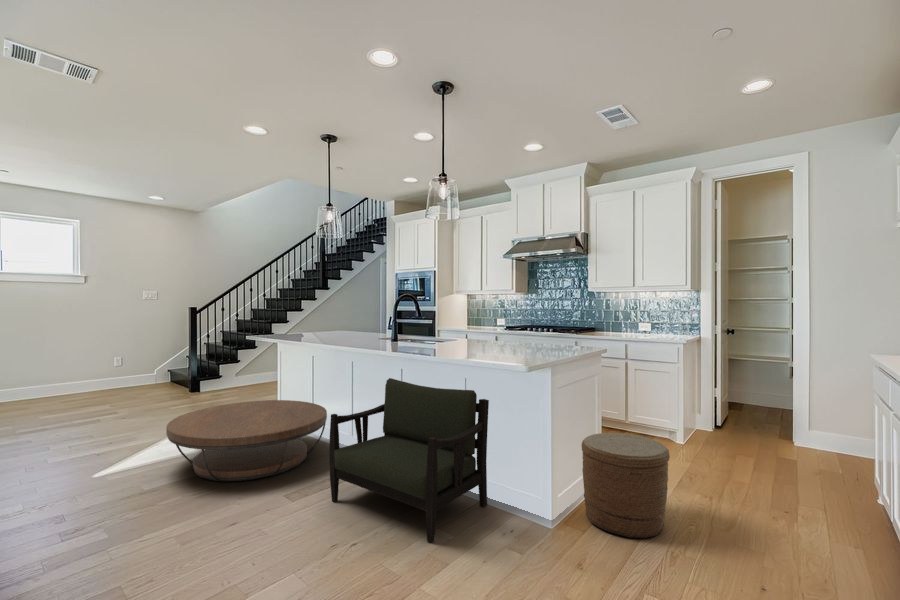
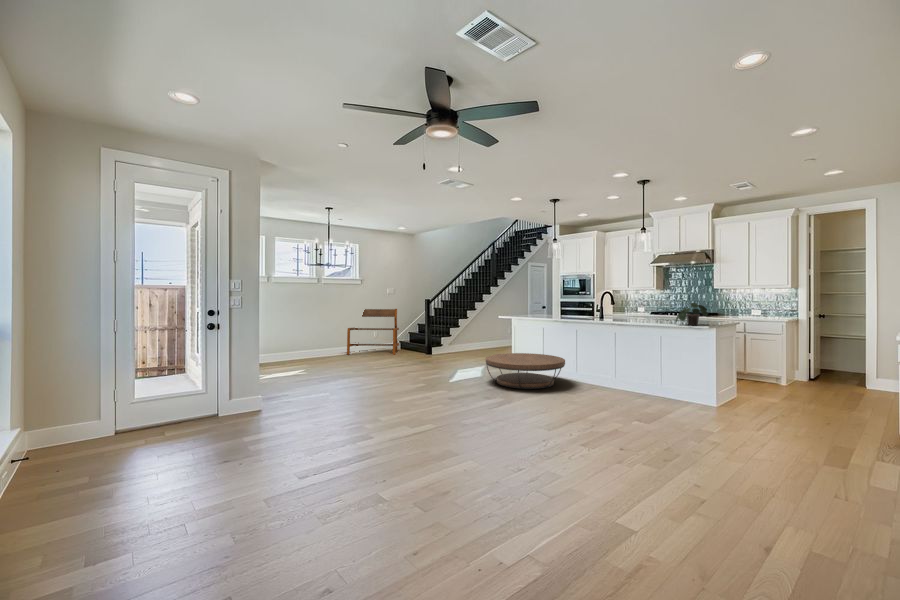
potted plant: none [493,313,547,357] -> present [676,303,708,325]
bench: none [45,321,153,397] -> present [347,309,399,355]
armchair: present [329,378,489,543] -> none [589,337,677,409]
woven basket: present [581,433,670,539] -> none [730,366,781,413]

